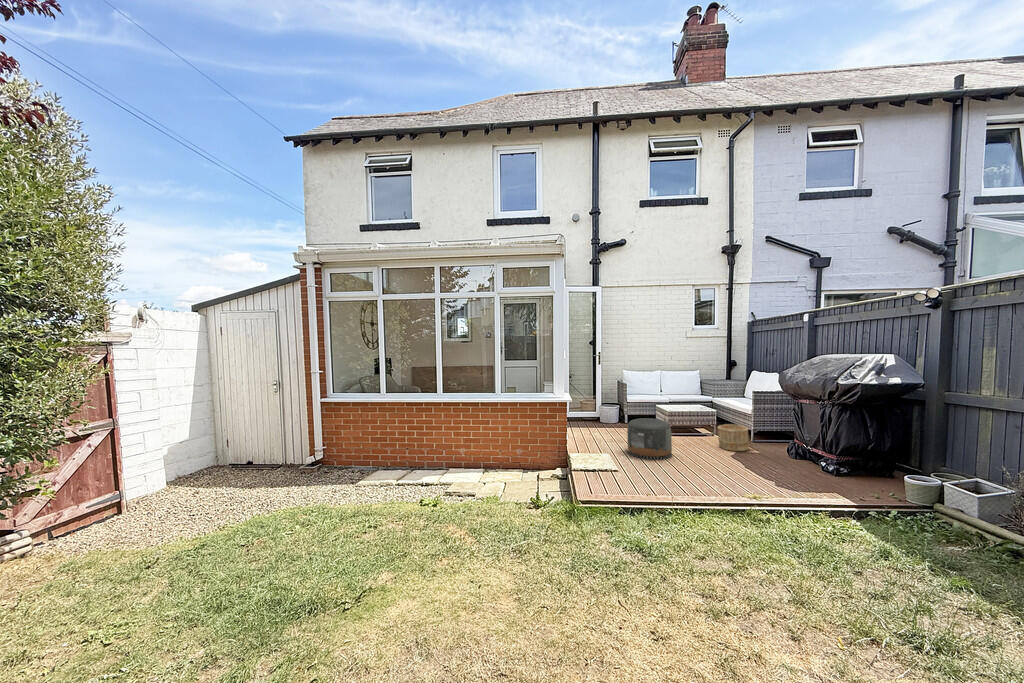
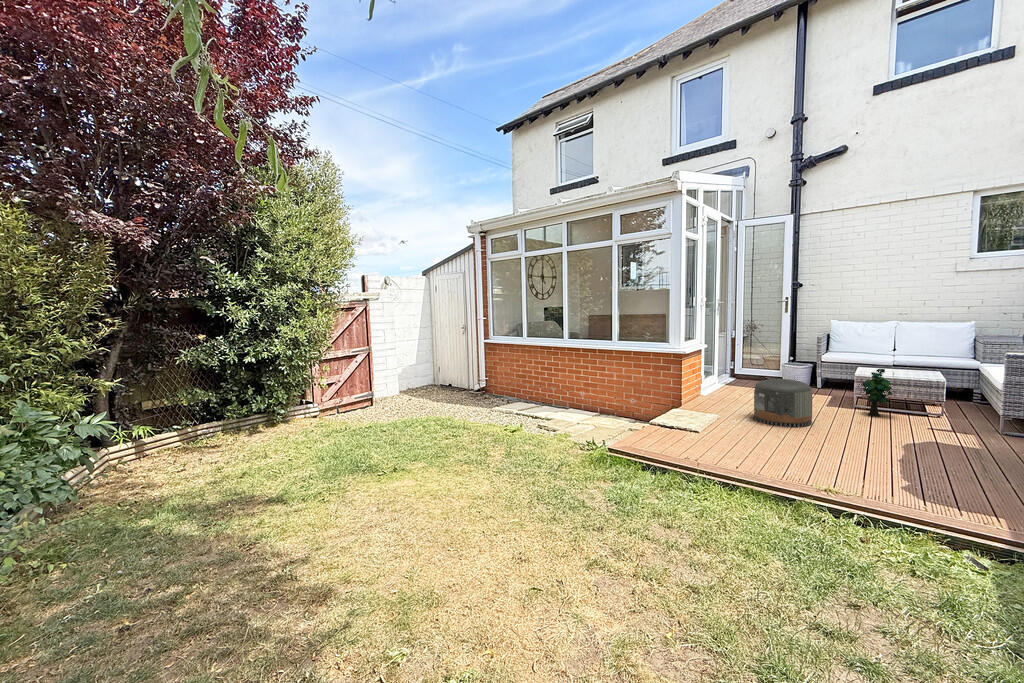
decorative plant: none [675,404,699,440] -> present [859,369,893,417]
wooden bucket: present [718,424,749,451] -> none [906,399,959,436]

